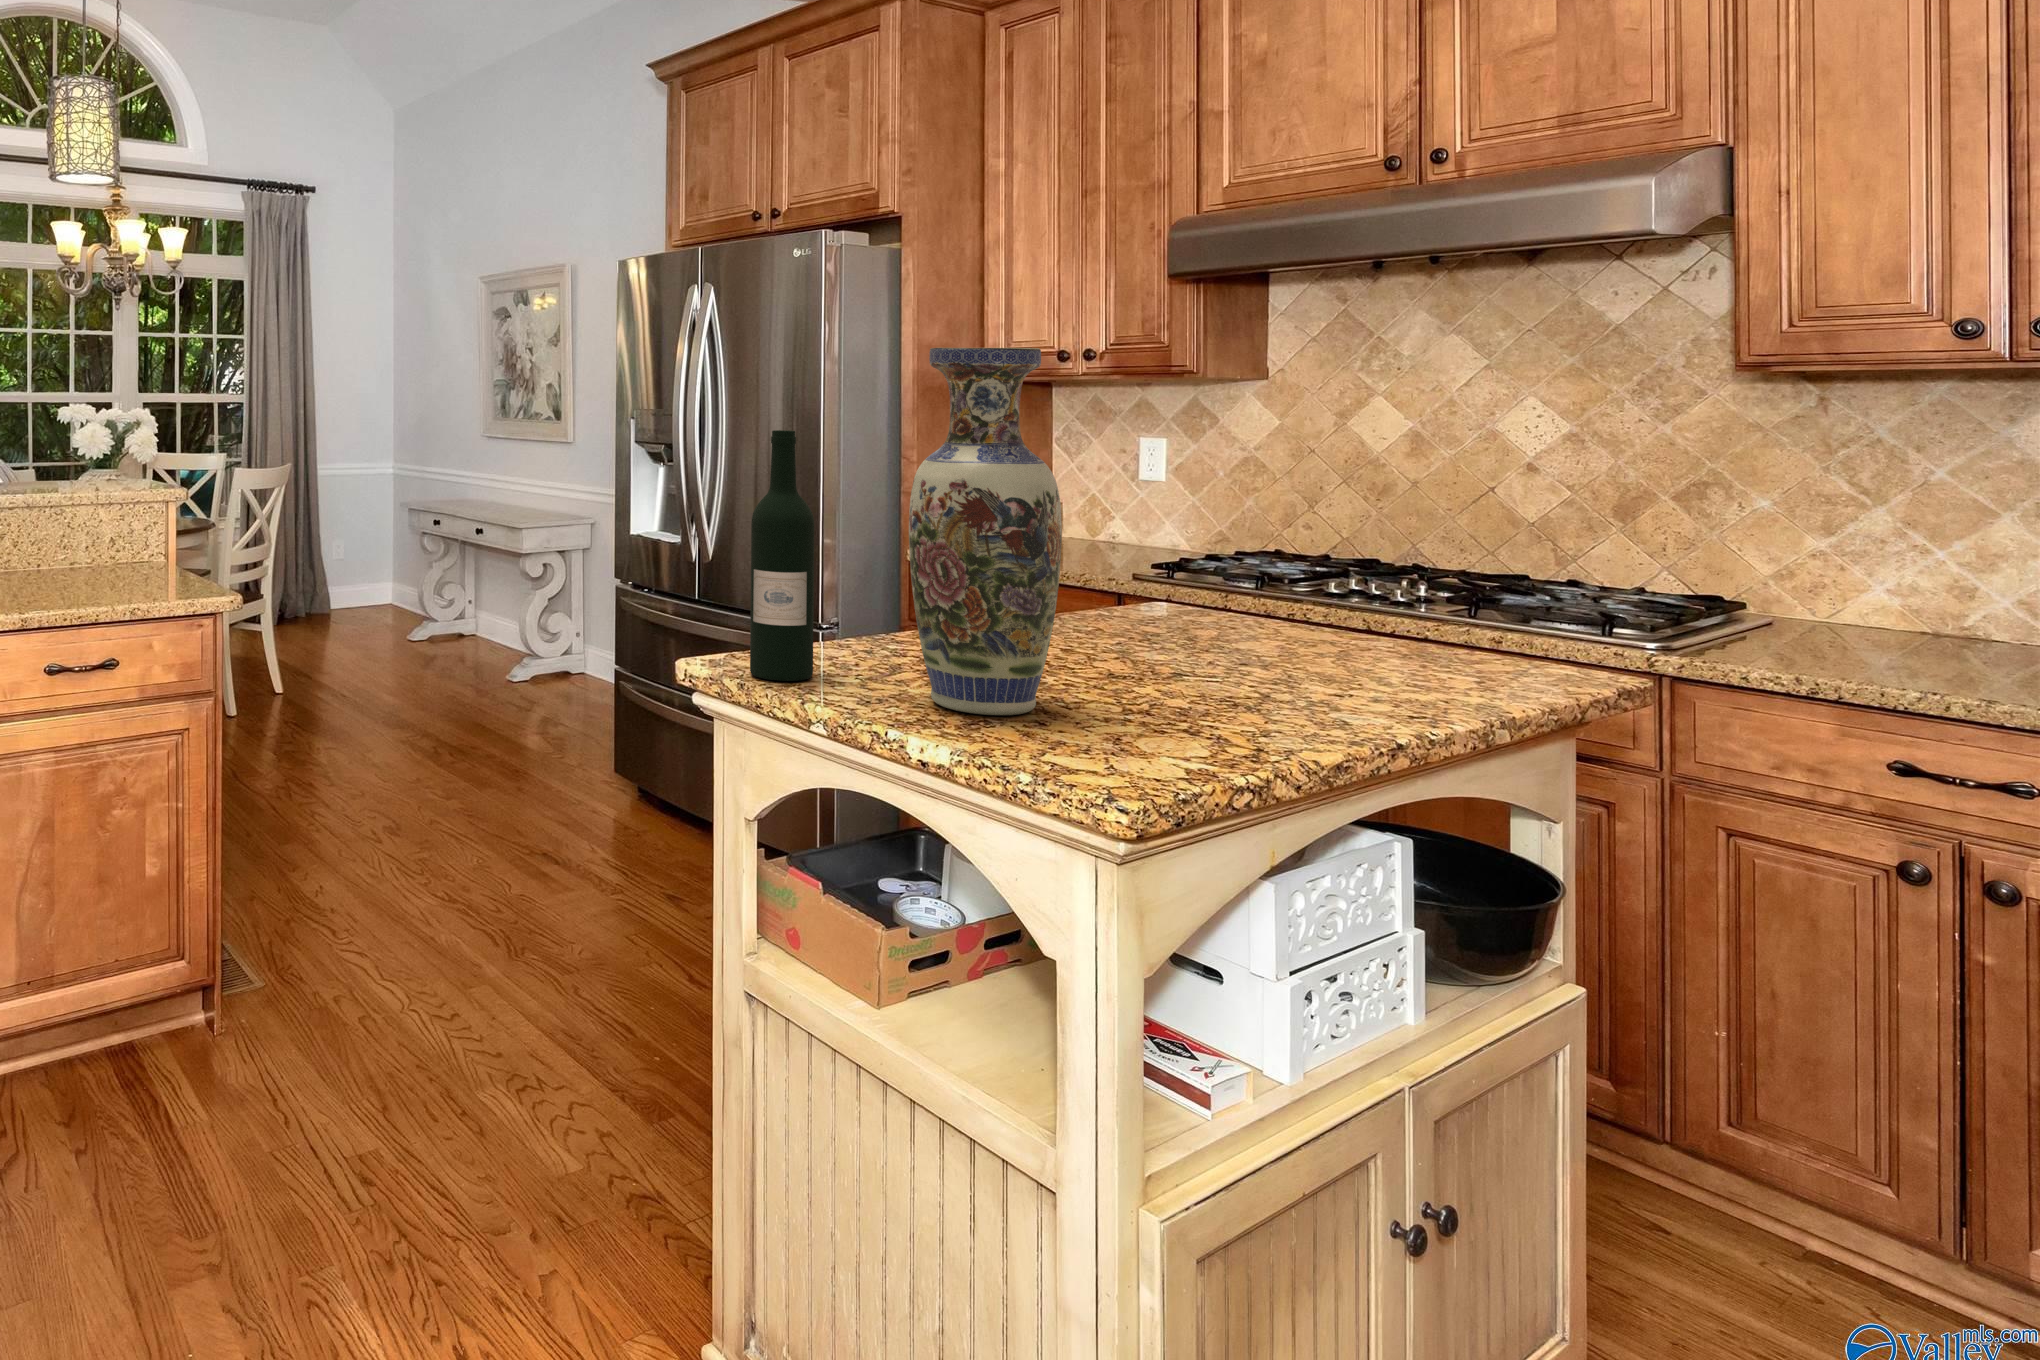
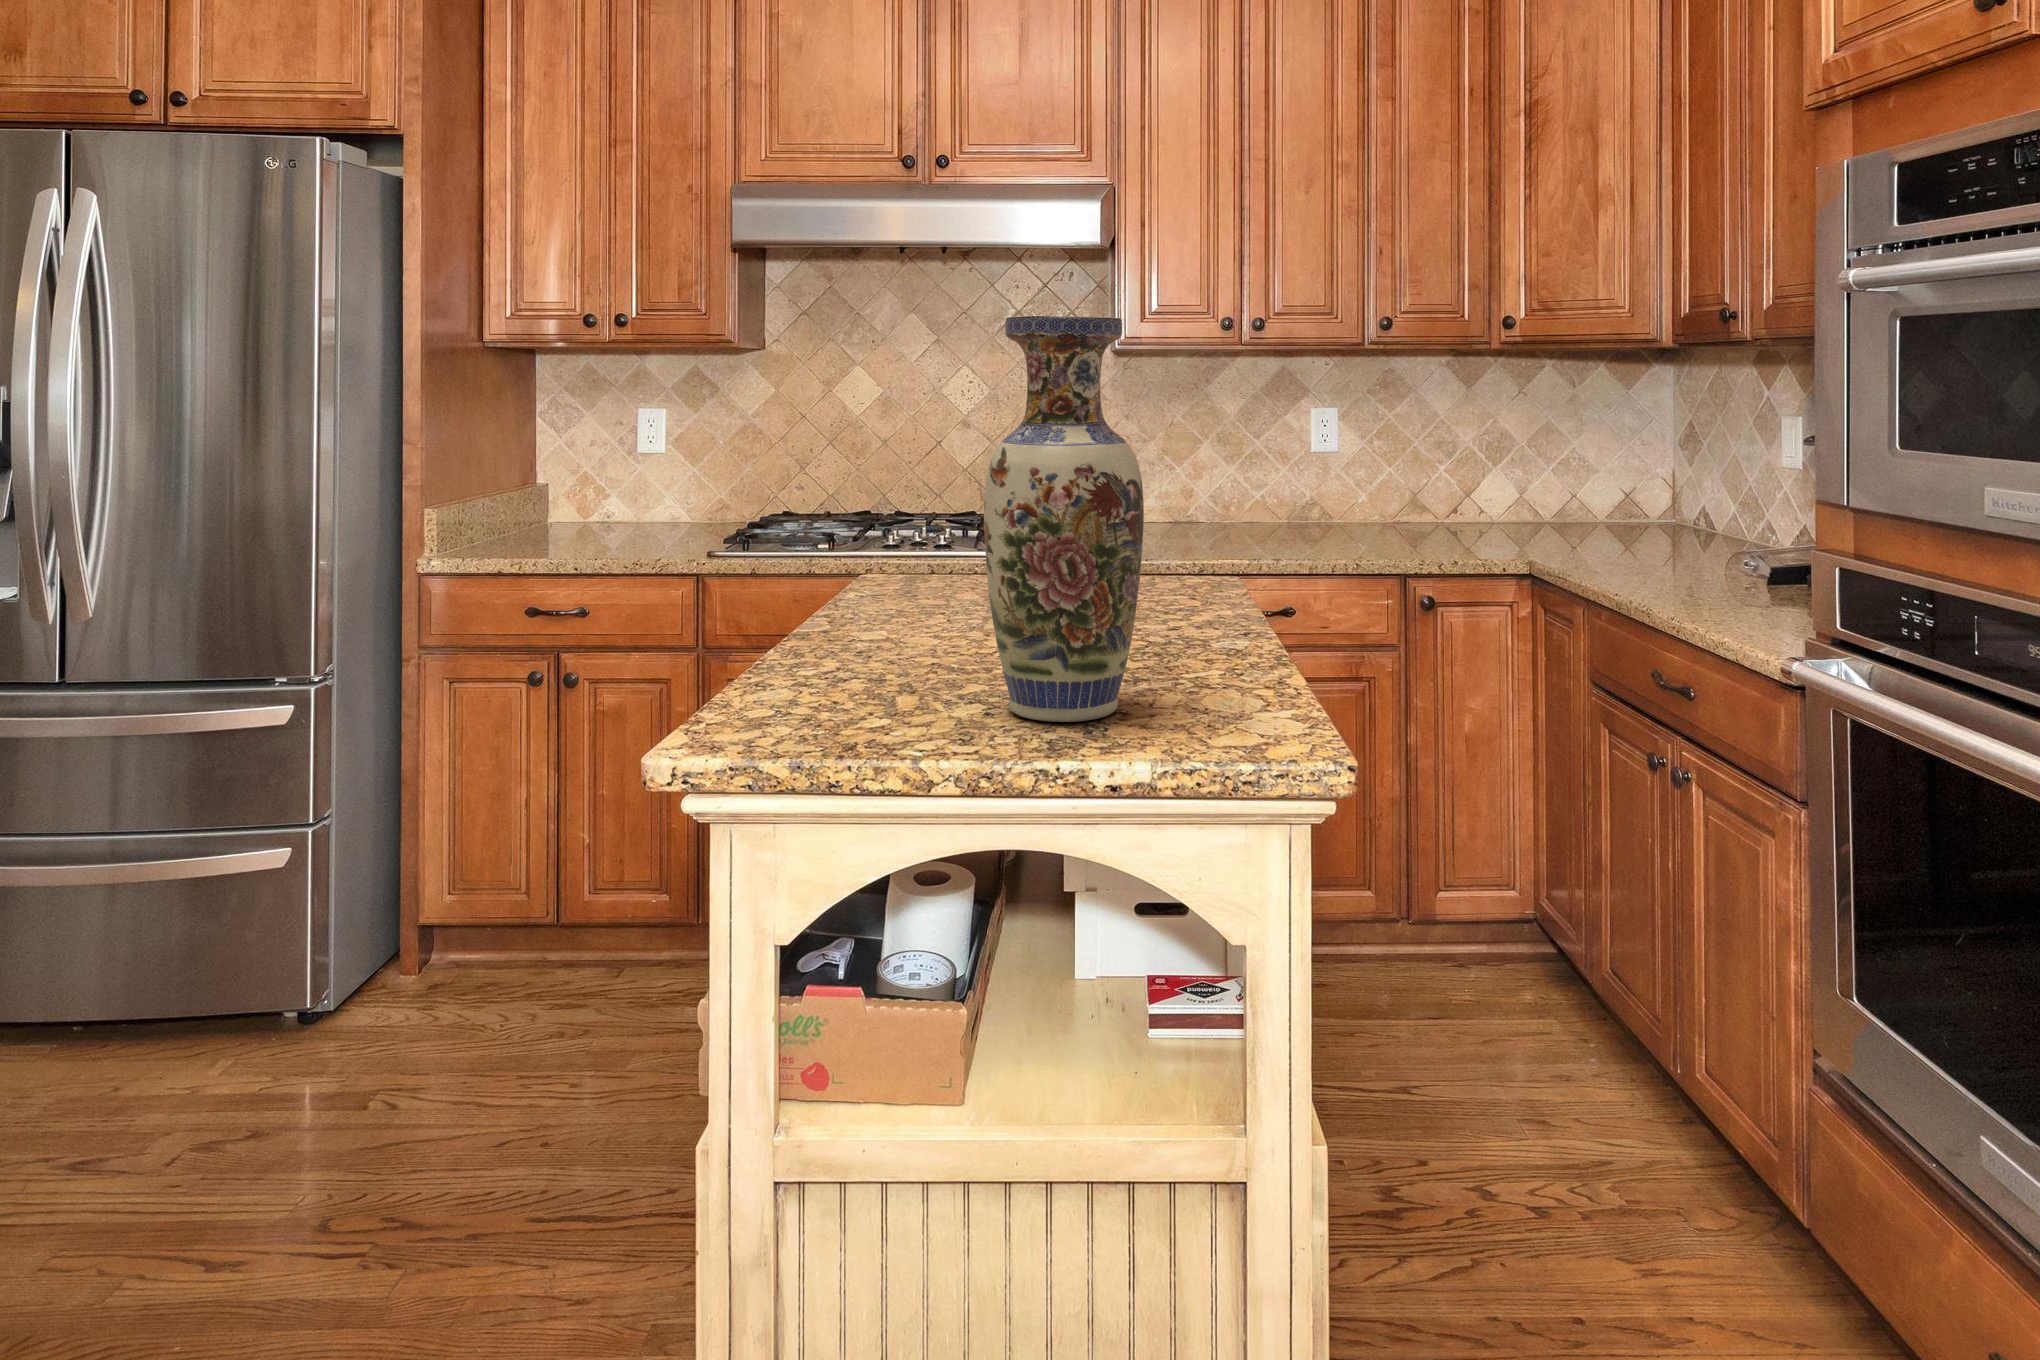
wine bottle: present [750,430,814,681] -> none [780,417,860,738]

